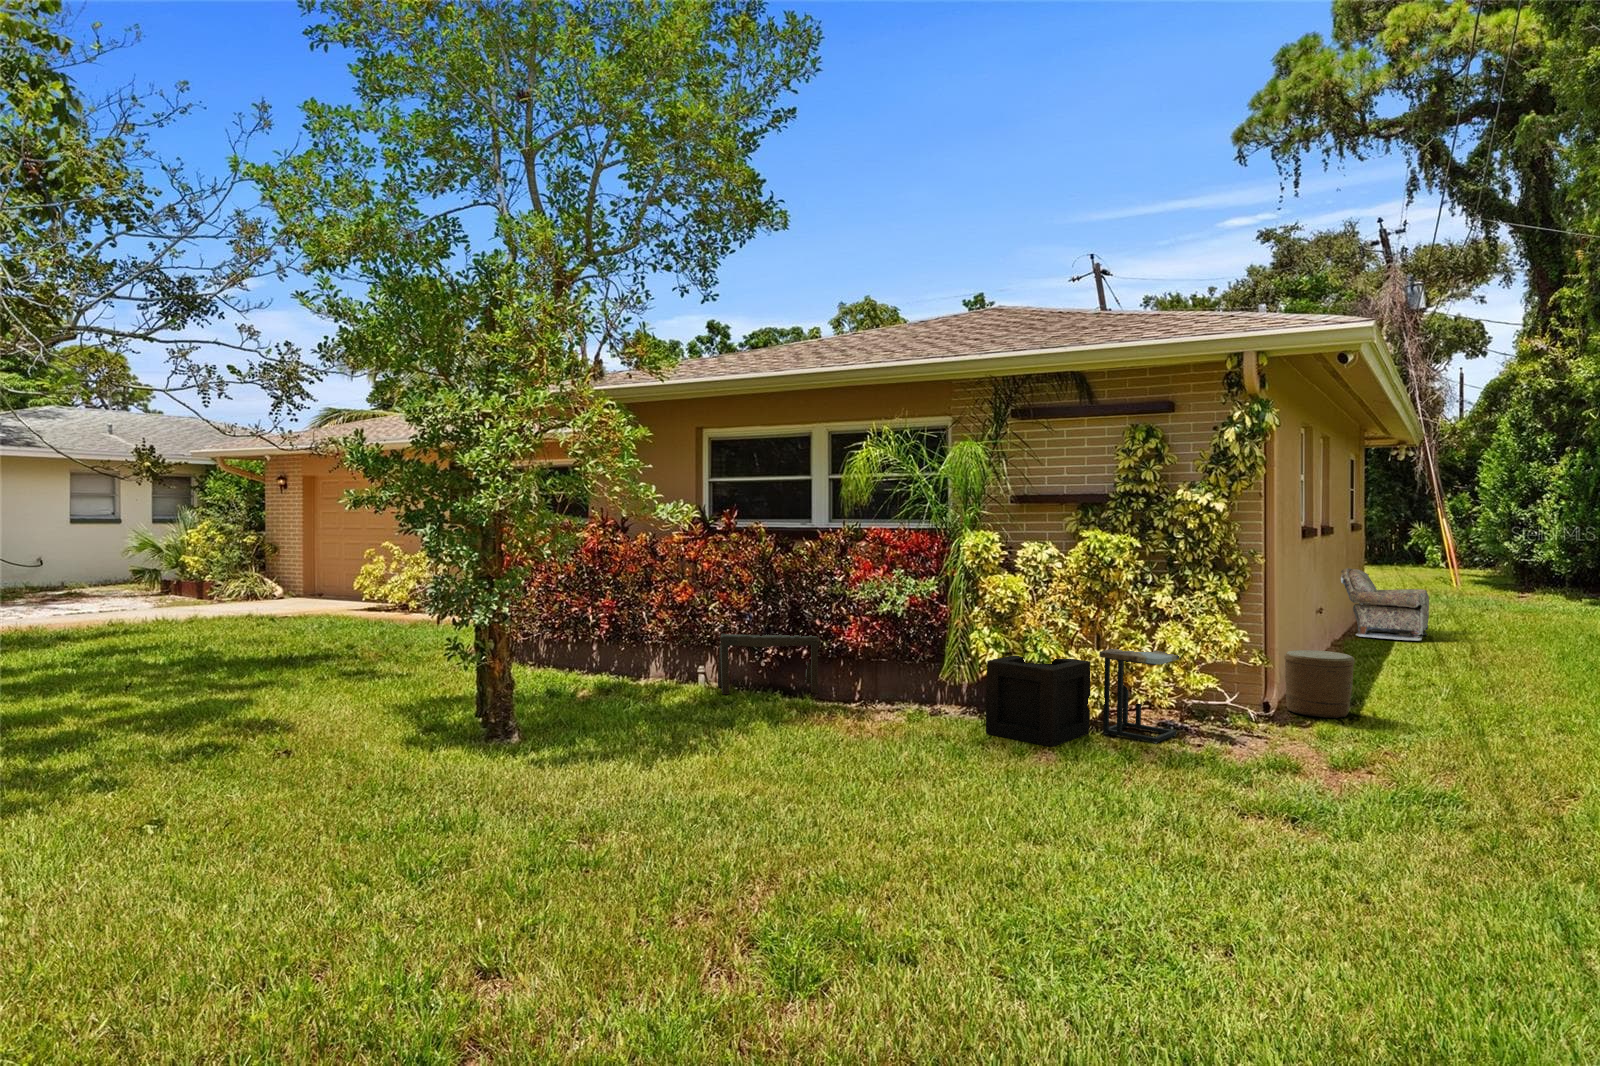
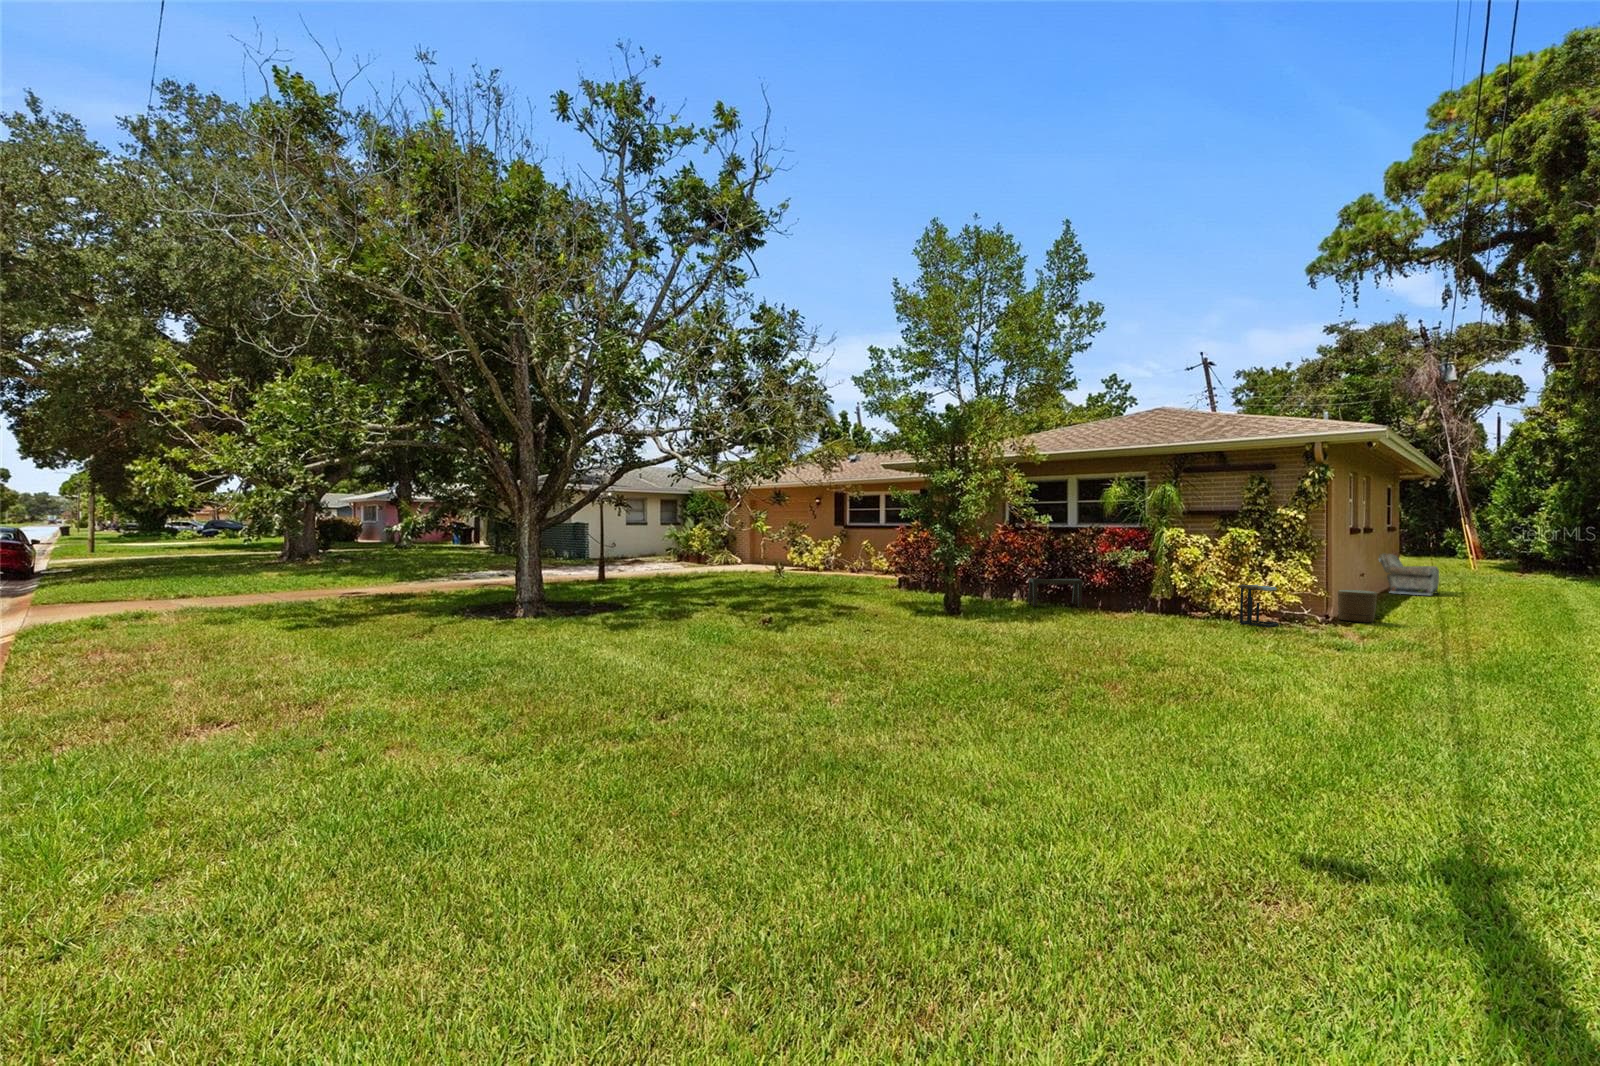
wooden crate: present [986,656,1091,747] -> none [1180,586,1233,627]

